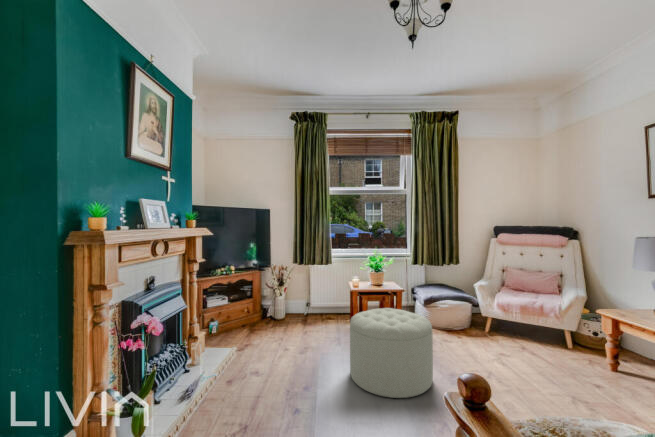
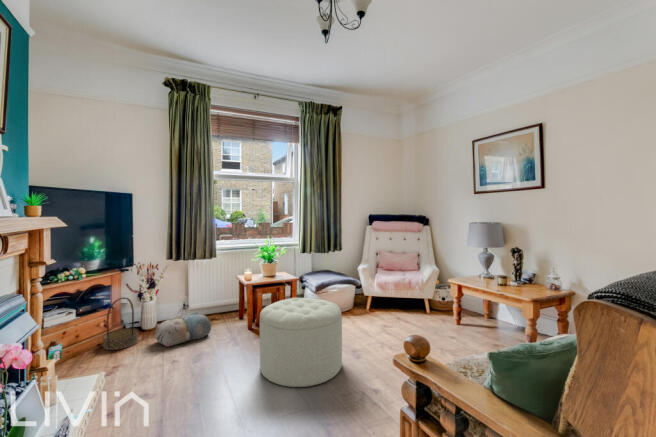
basket: none [244,291,268,332] -> present [103,297,138,350]
plush toy: none [278,310,322,336] -> present [155,312,211,347]

